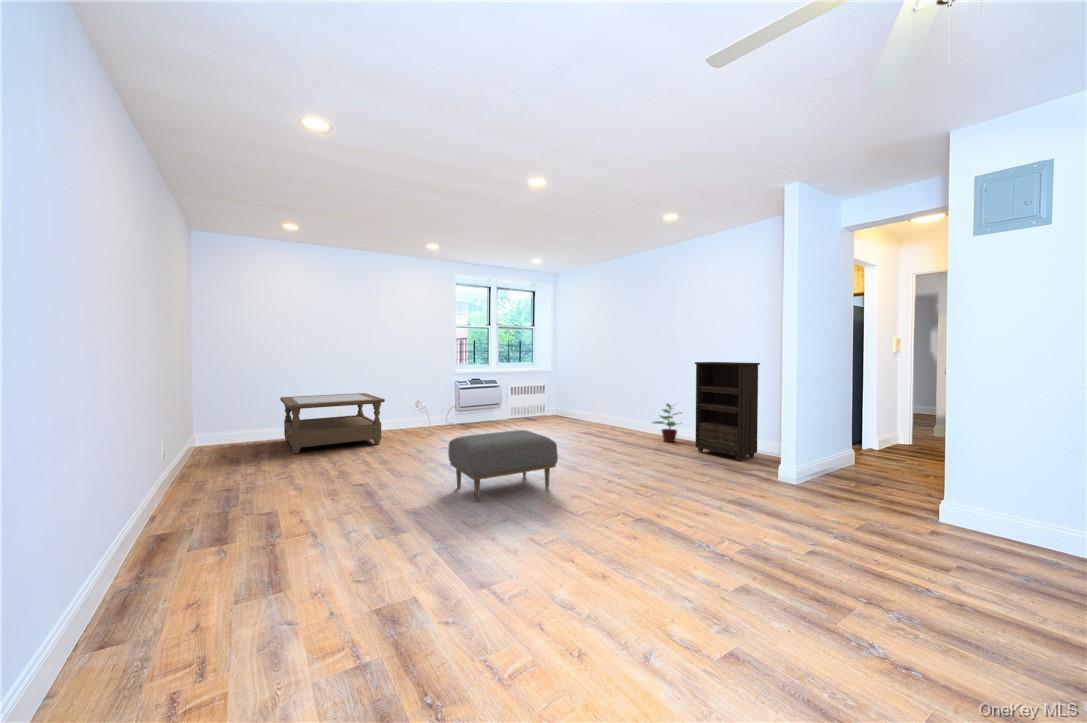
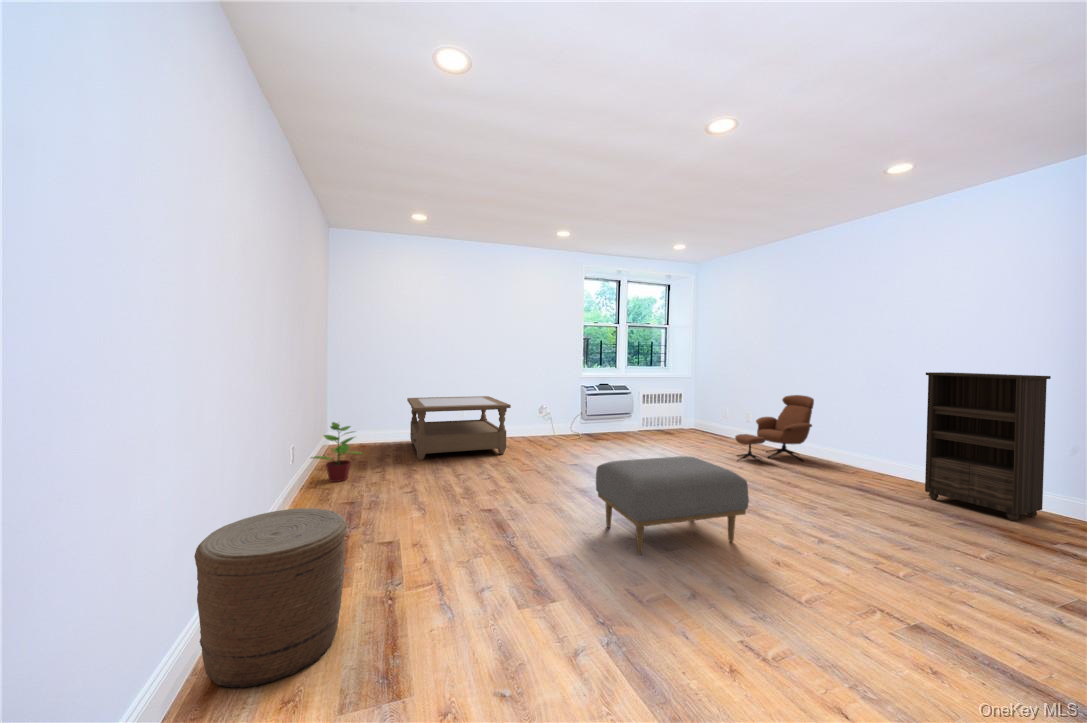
lounge chair: none [579,382,637,438] -> present [735,395,814,462]
potted plant: present [654,403,677,442] -> present [312,422,362,482]
woven basket: none [107,478,235,603] -> present [194,508,347,688]

